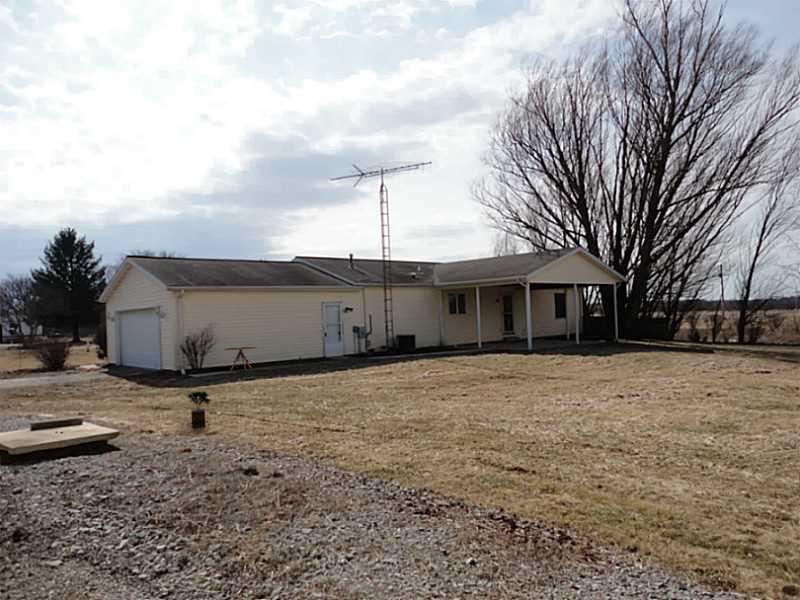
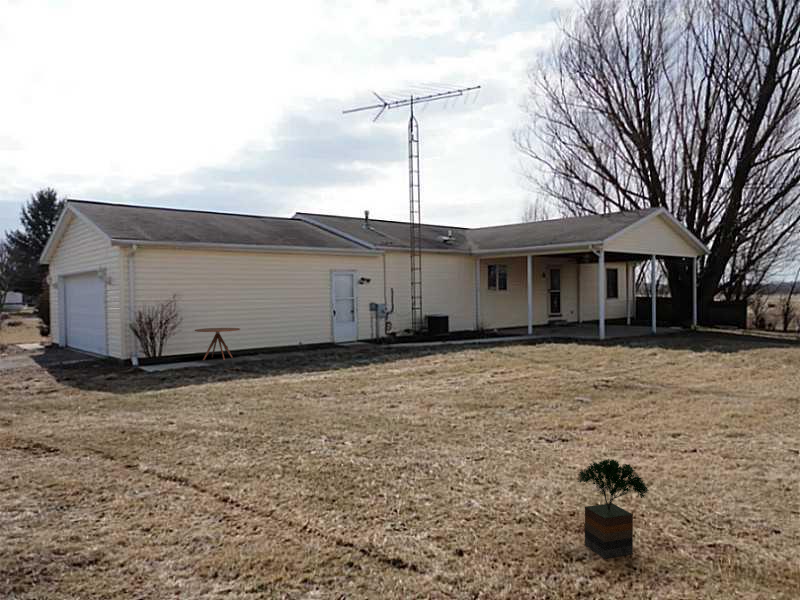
potted tree: present [187,392,210,428] -> present [578,459,649,559]

